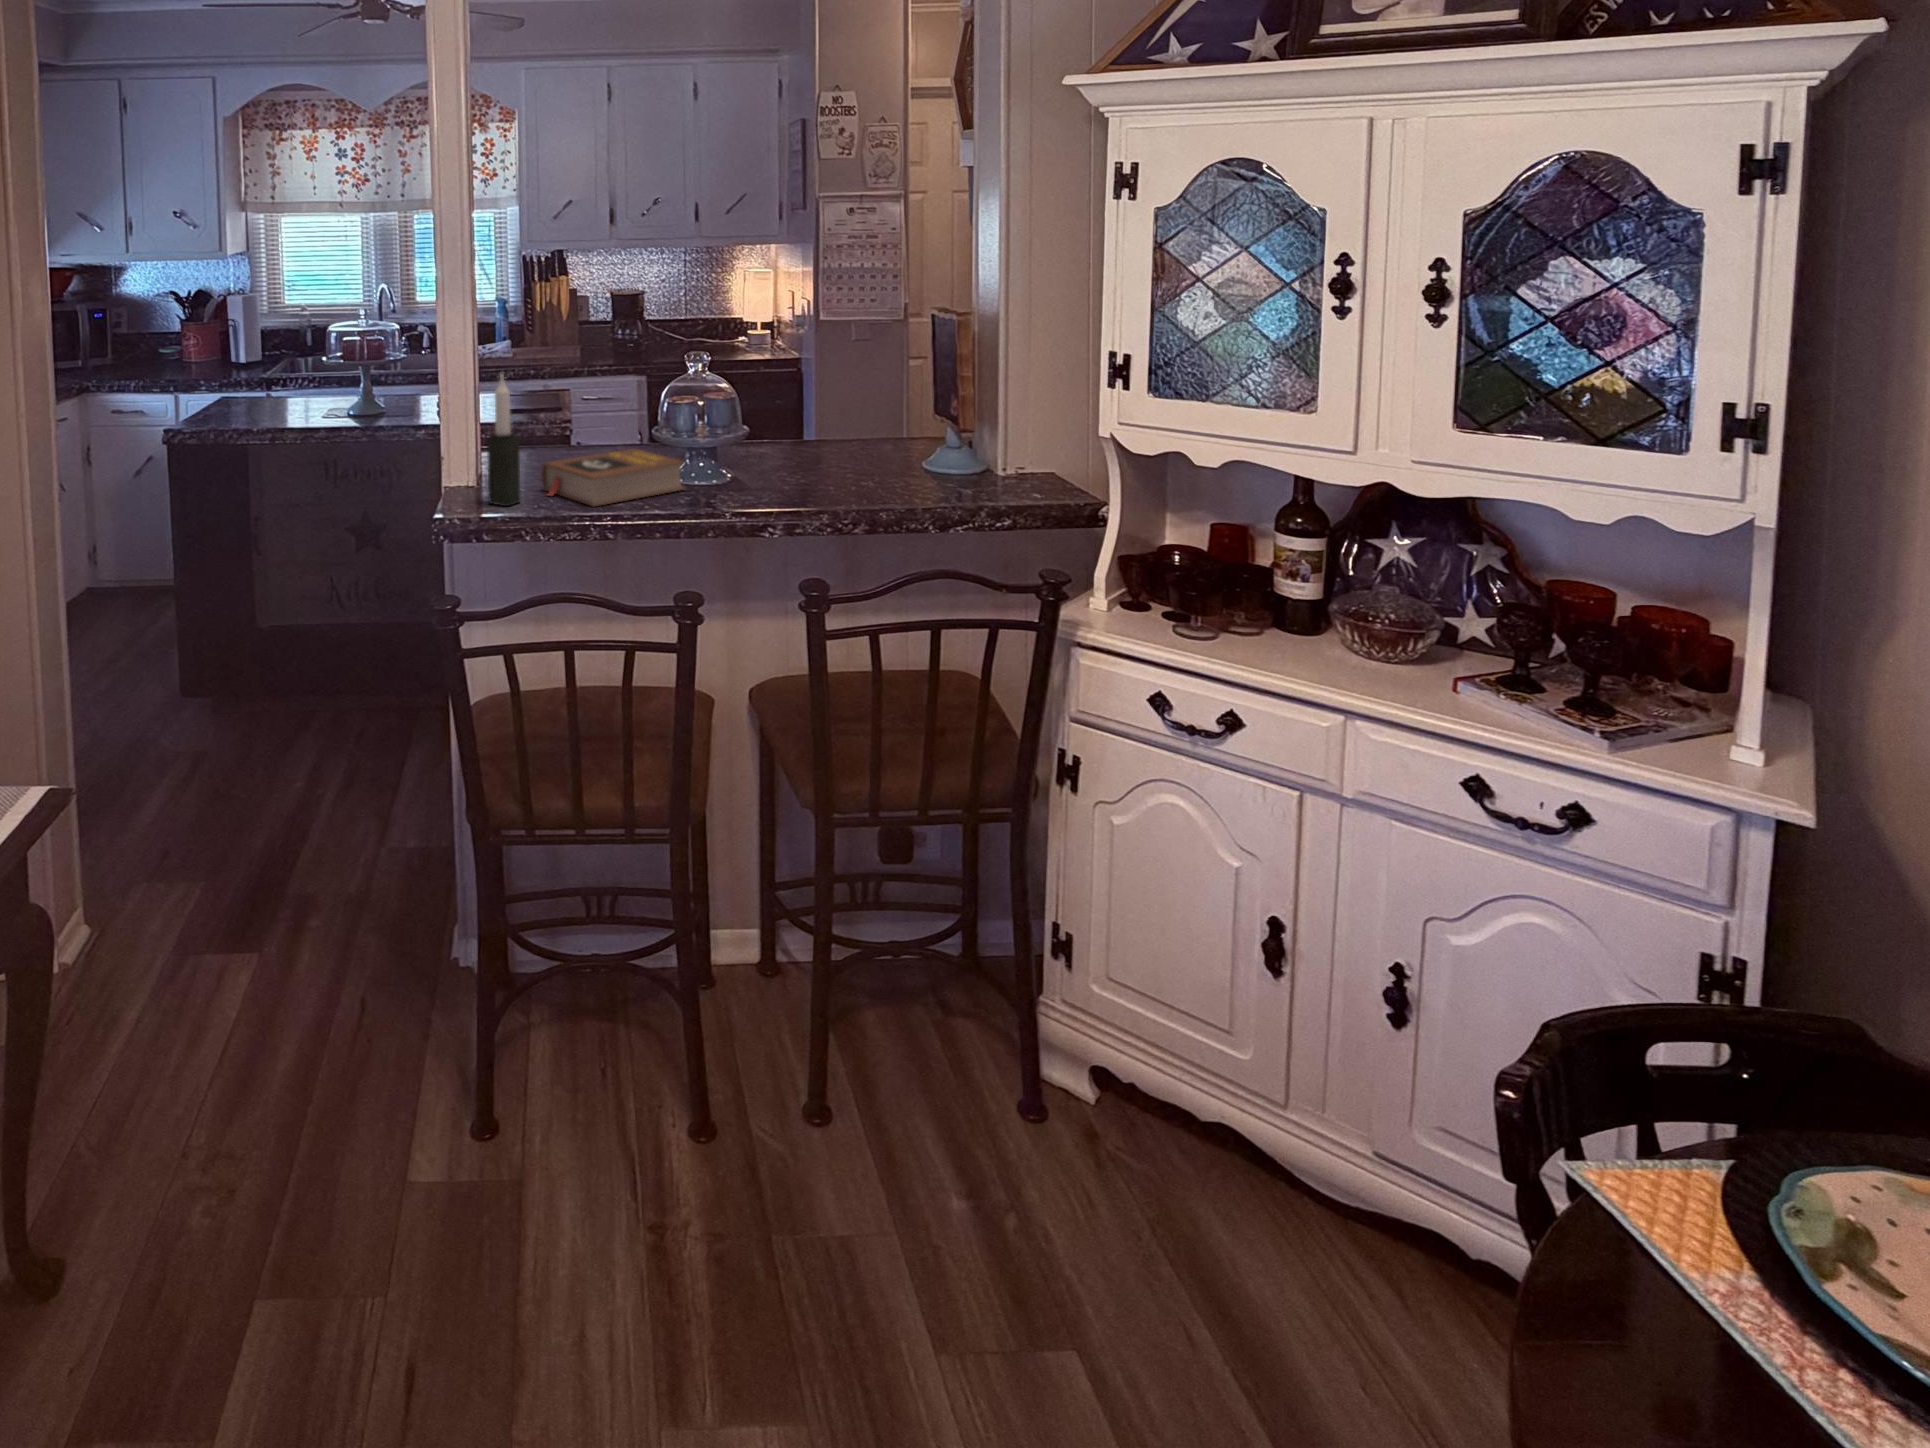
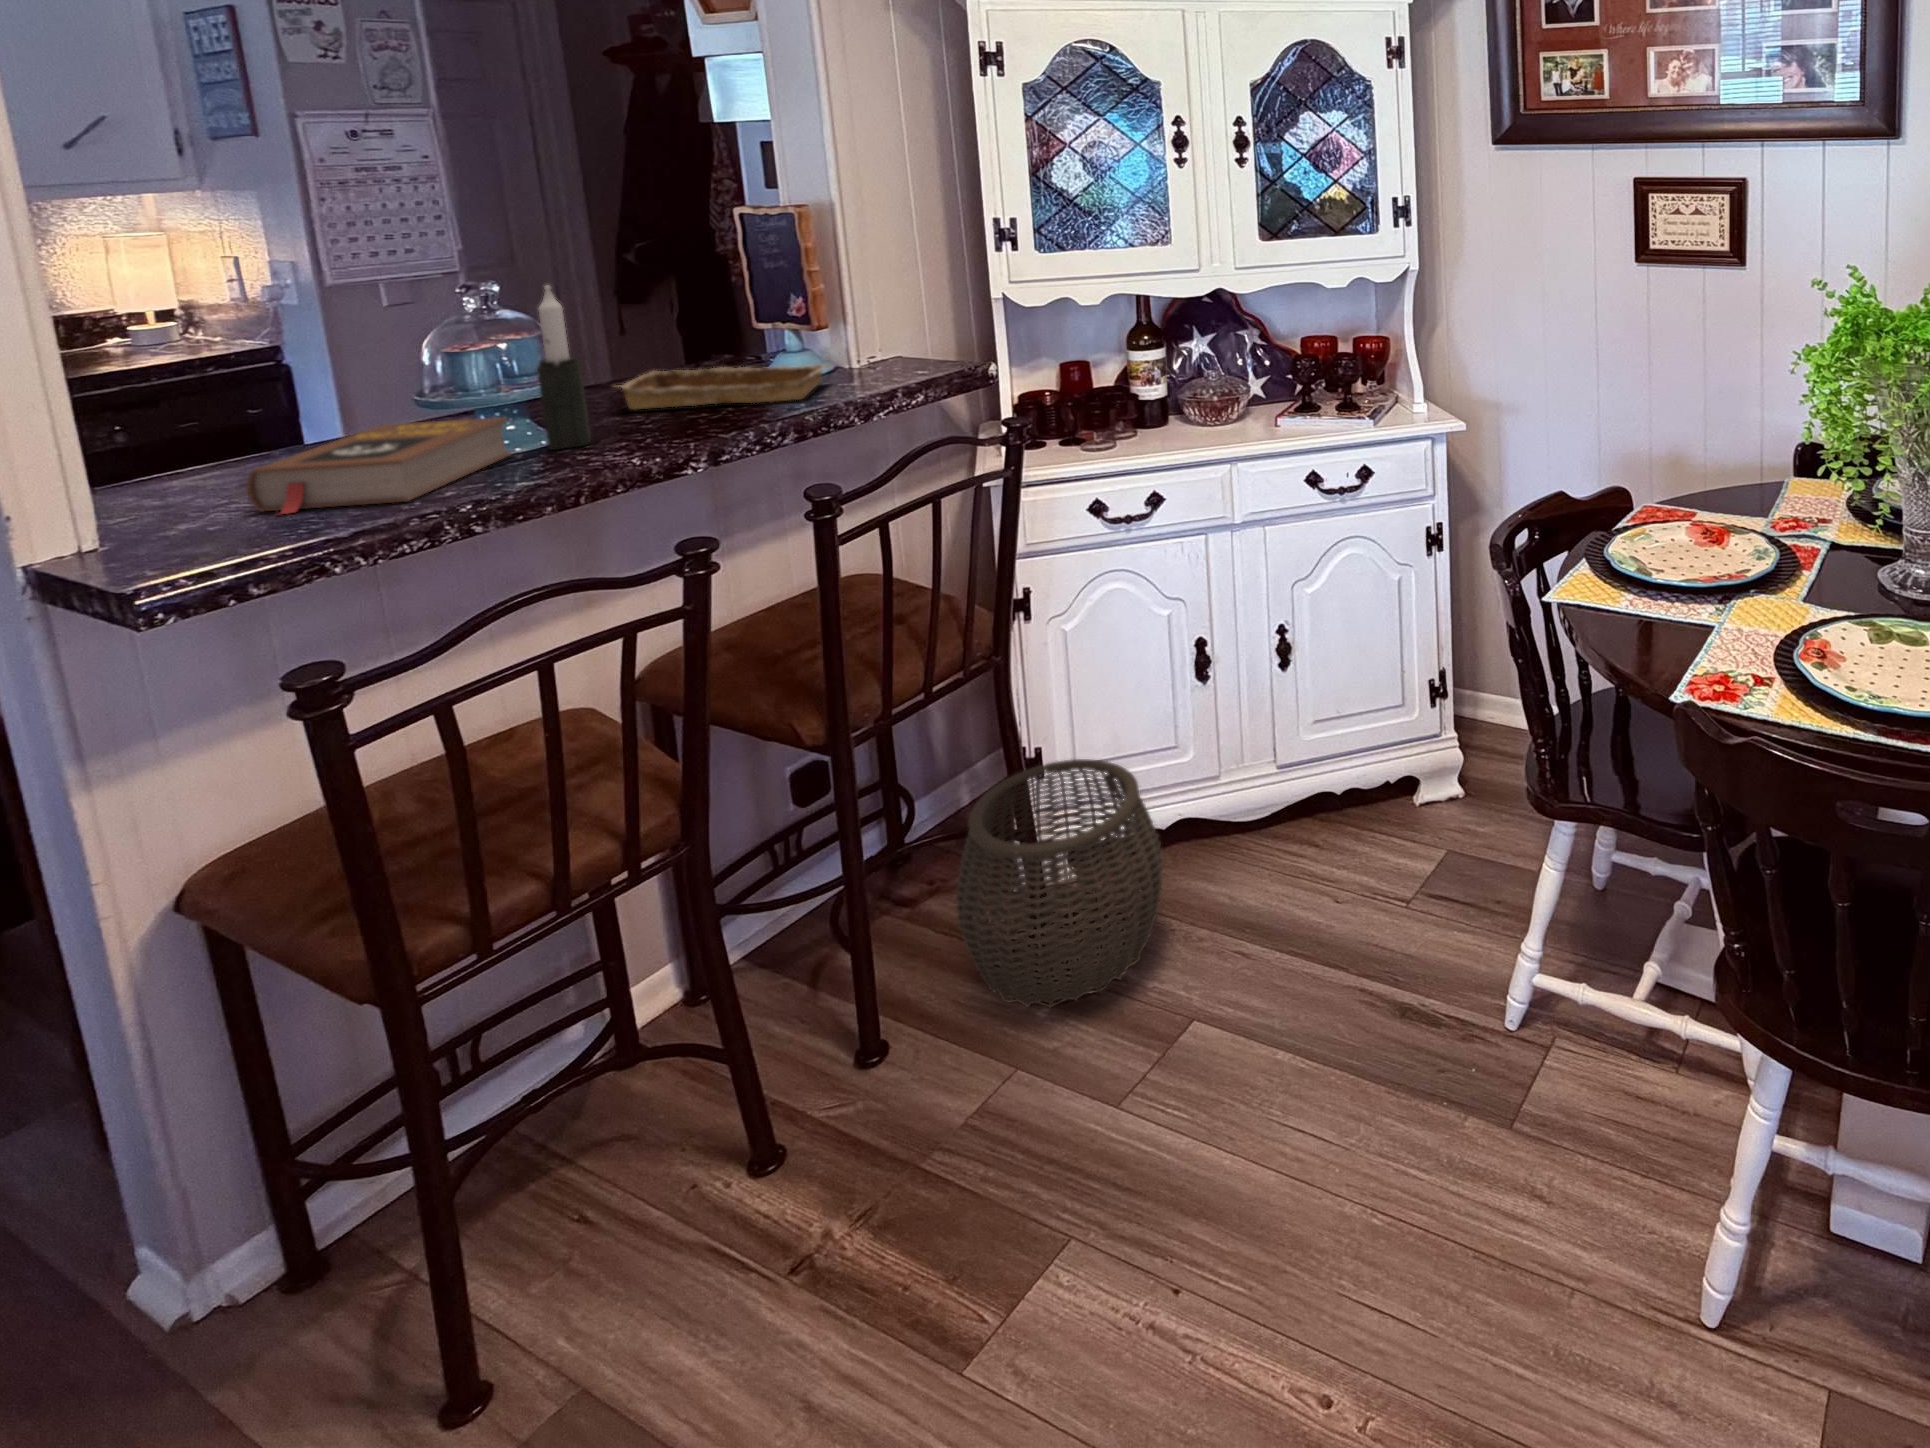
candle: present [487,375,521,506] -> present [537,285,591,450]
tray: none [783,445,951,498] -> present [620,364,827,410]
woven basket: none [903,947,1137,1245] -> present [956,759,1163,1008]

